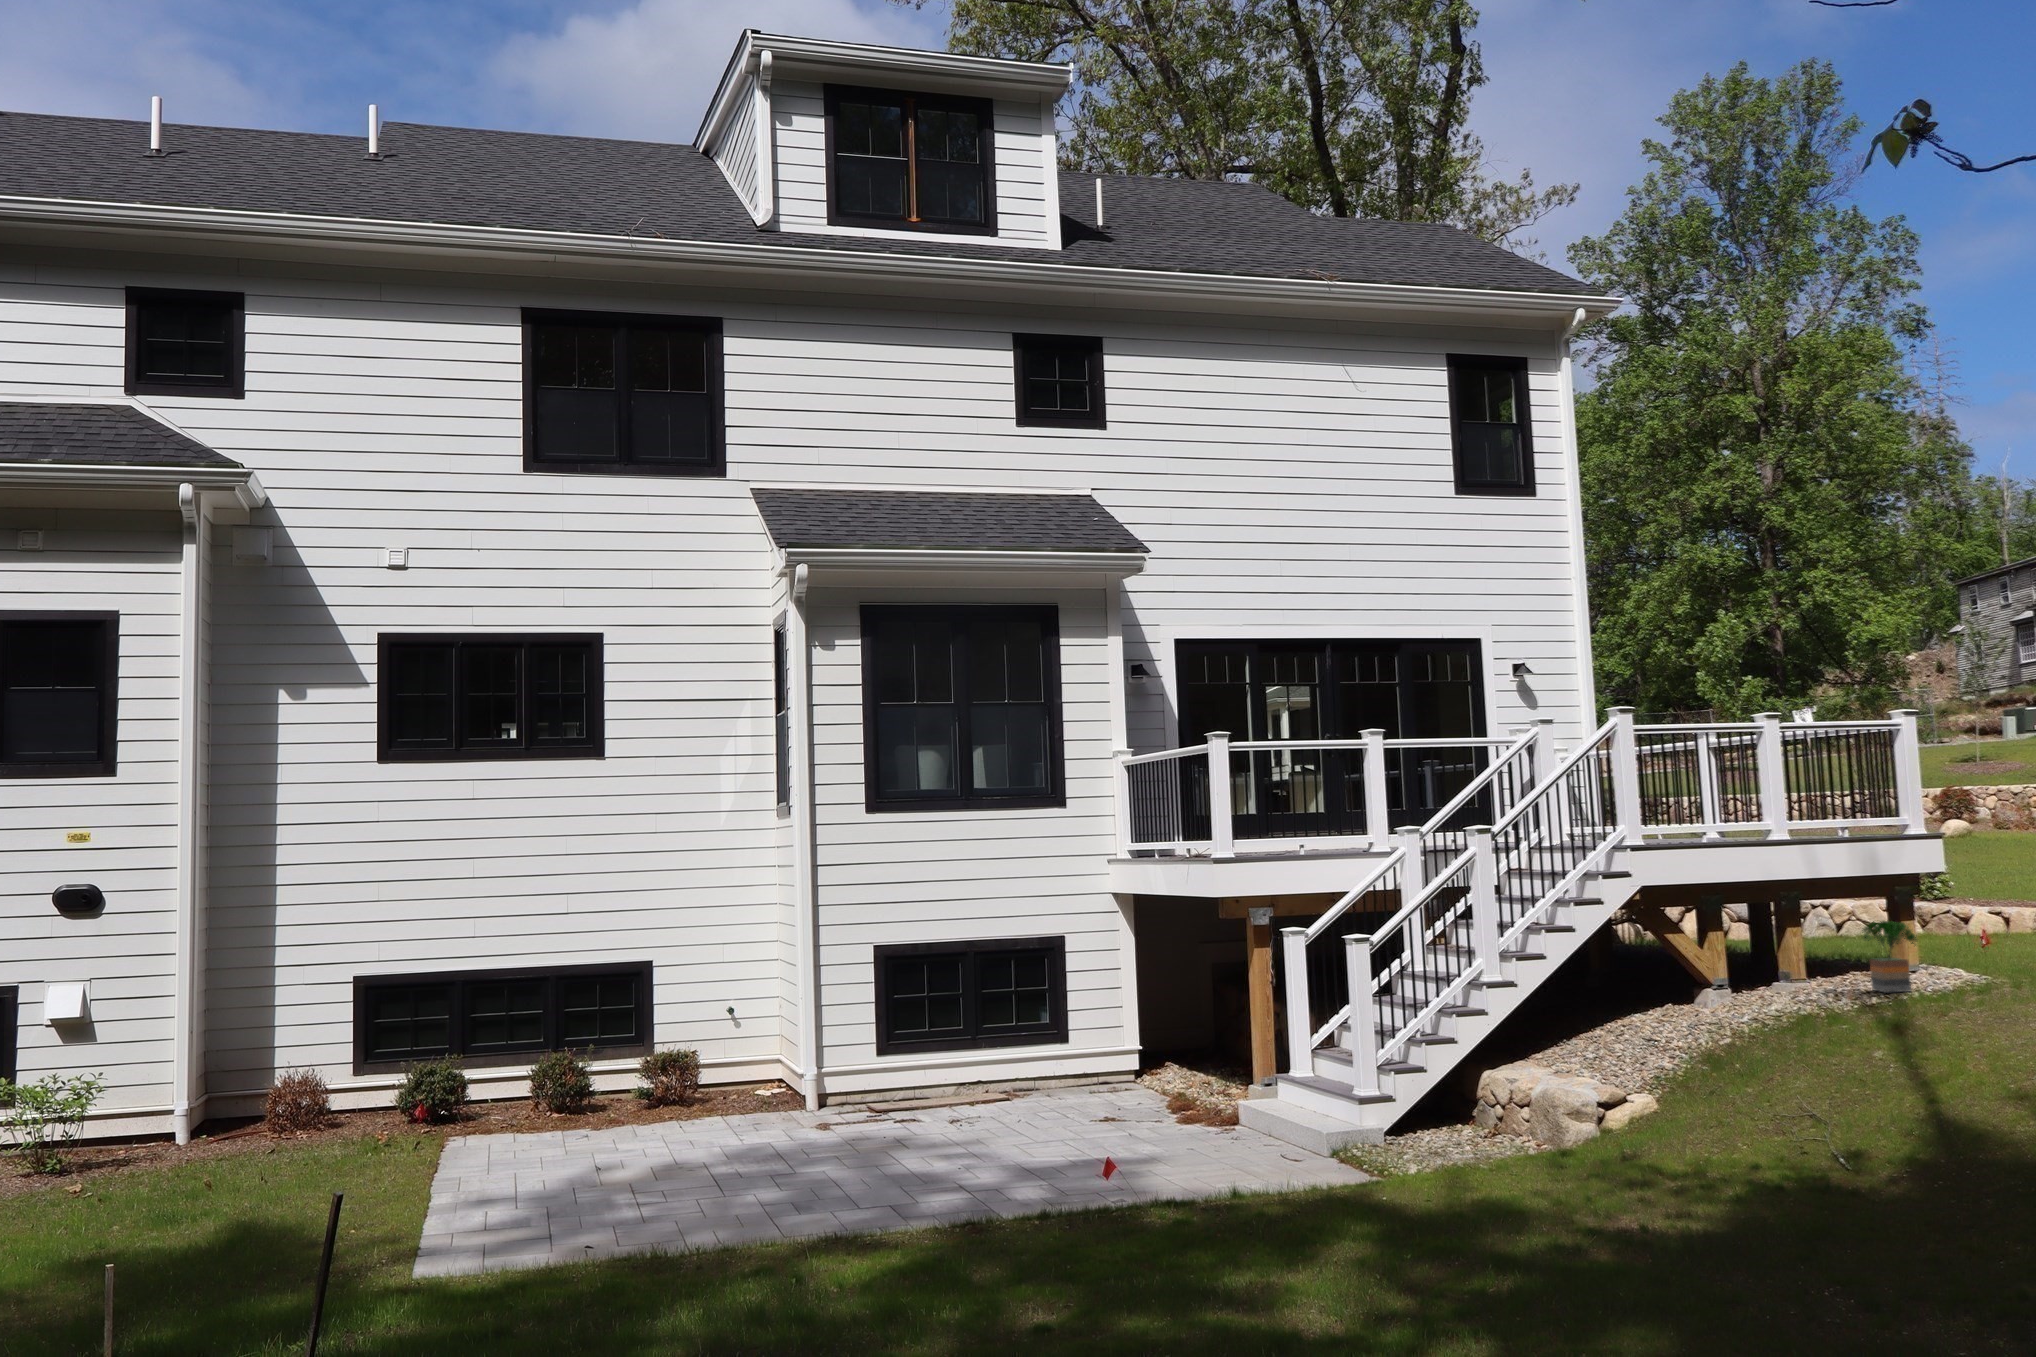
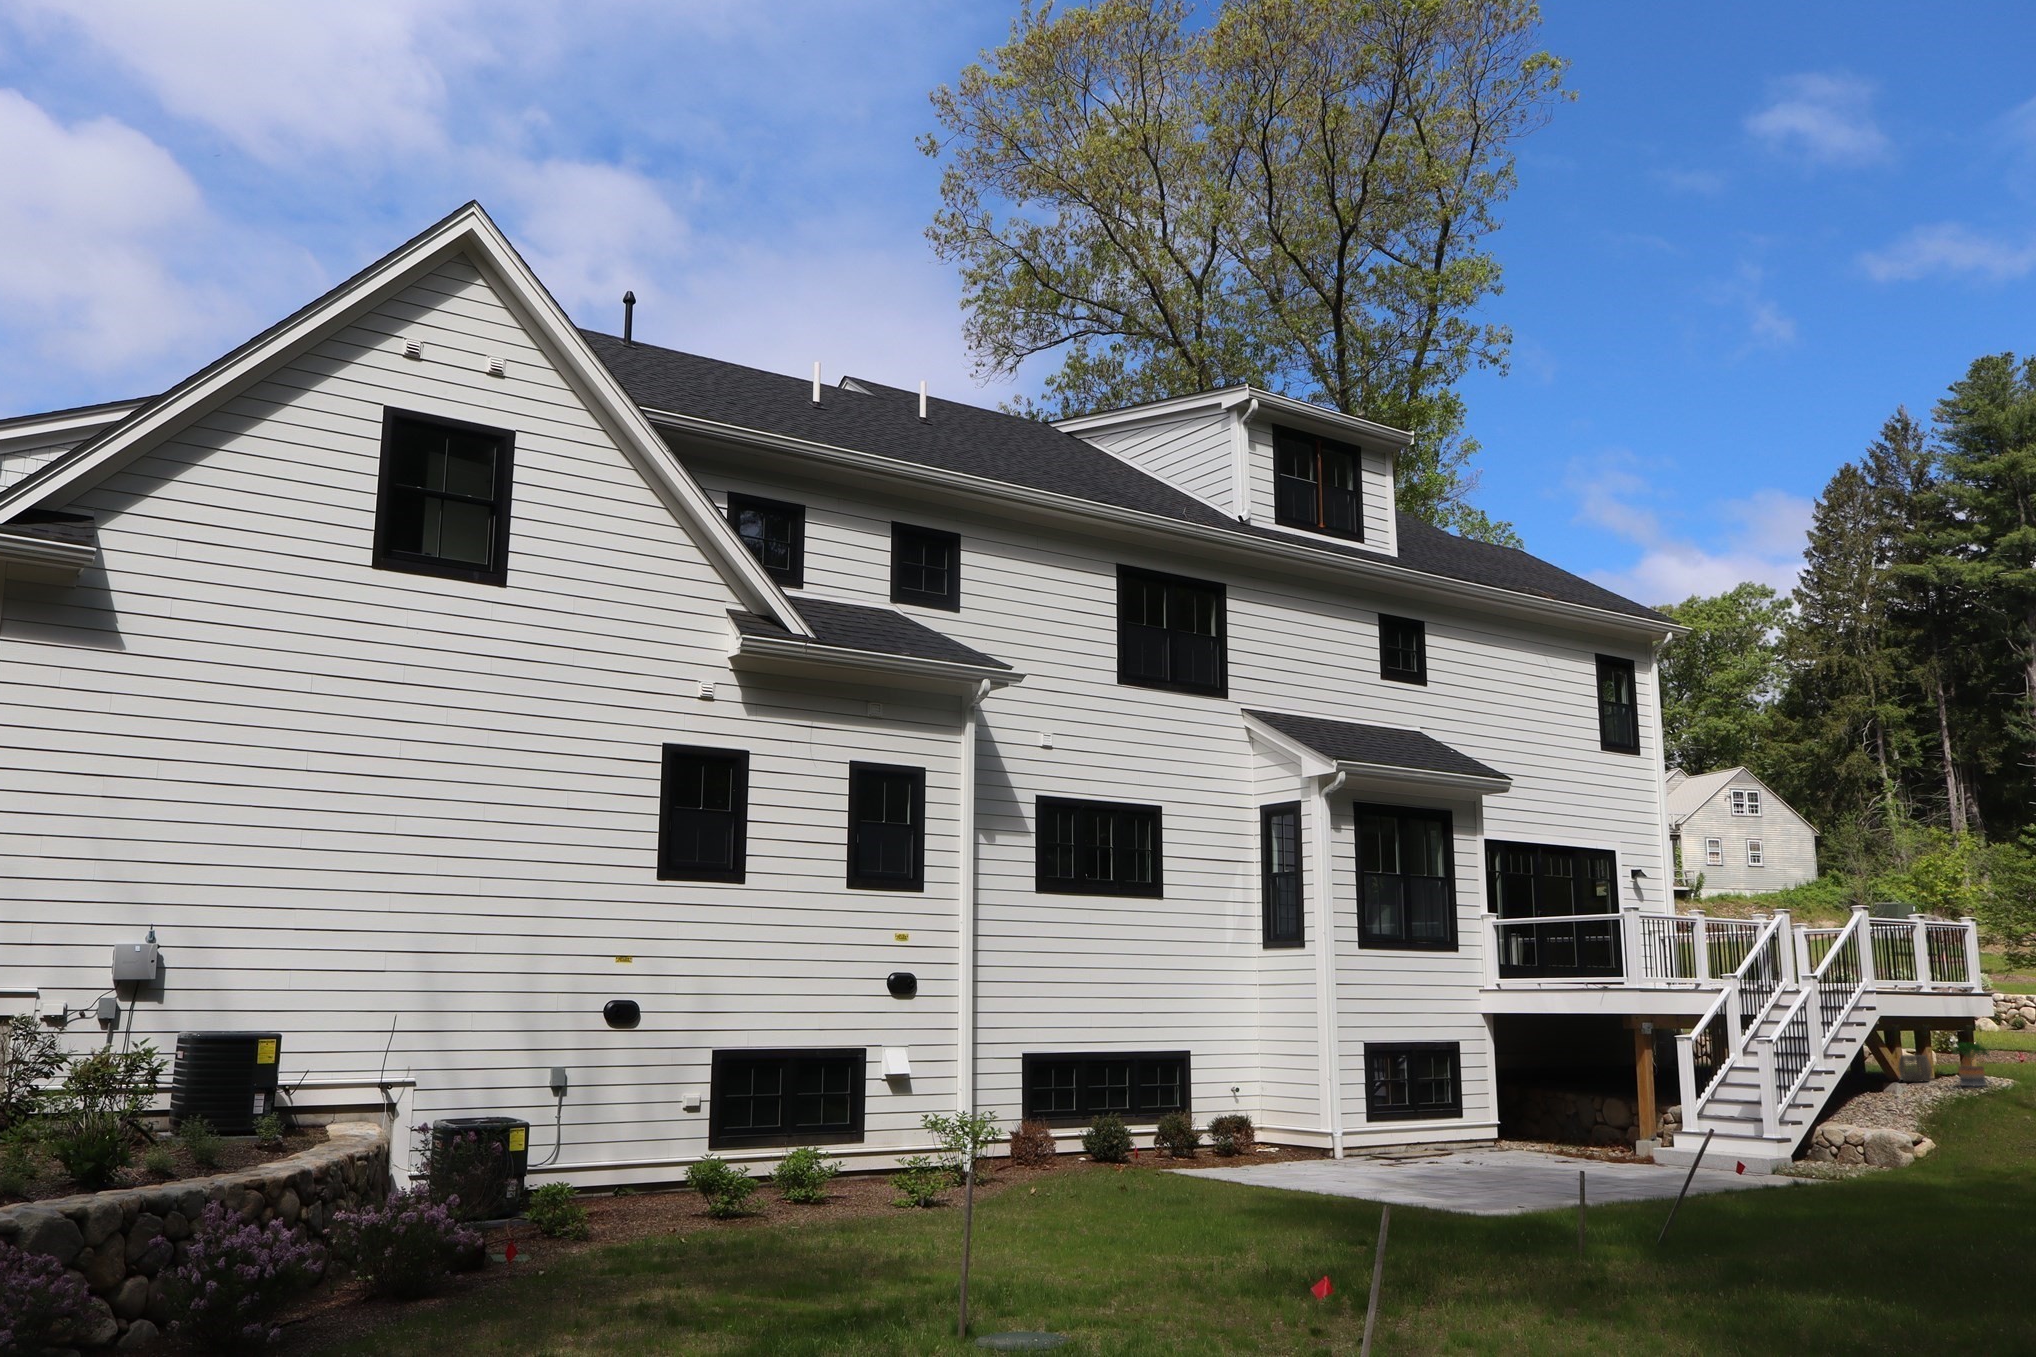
woven basket: none [1802,937,1854,980] -> present [1898,1055,1932,1081]

